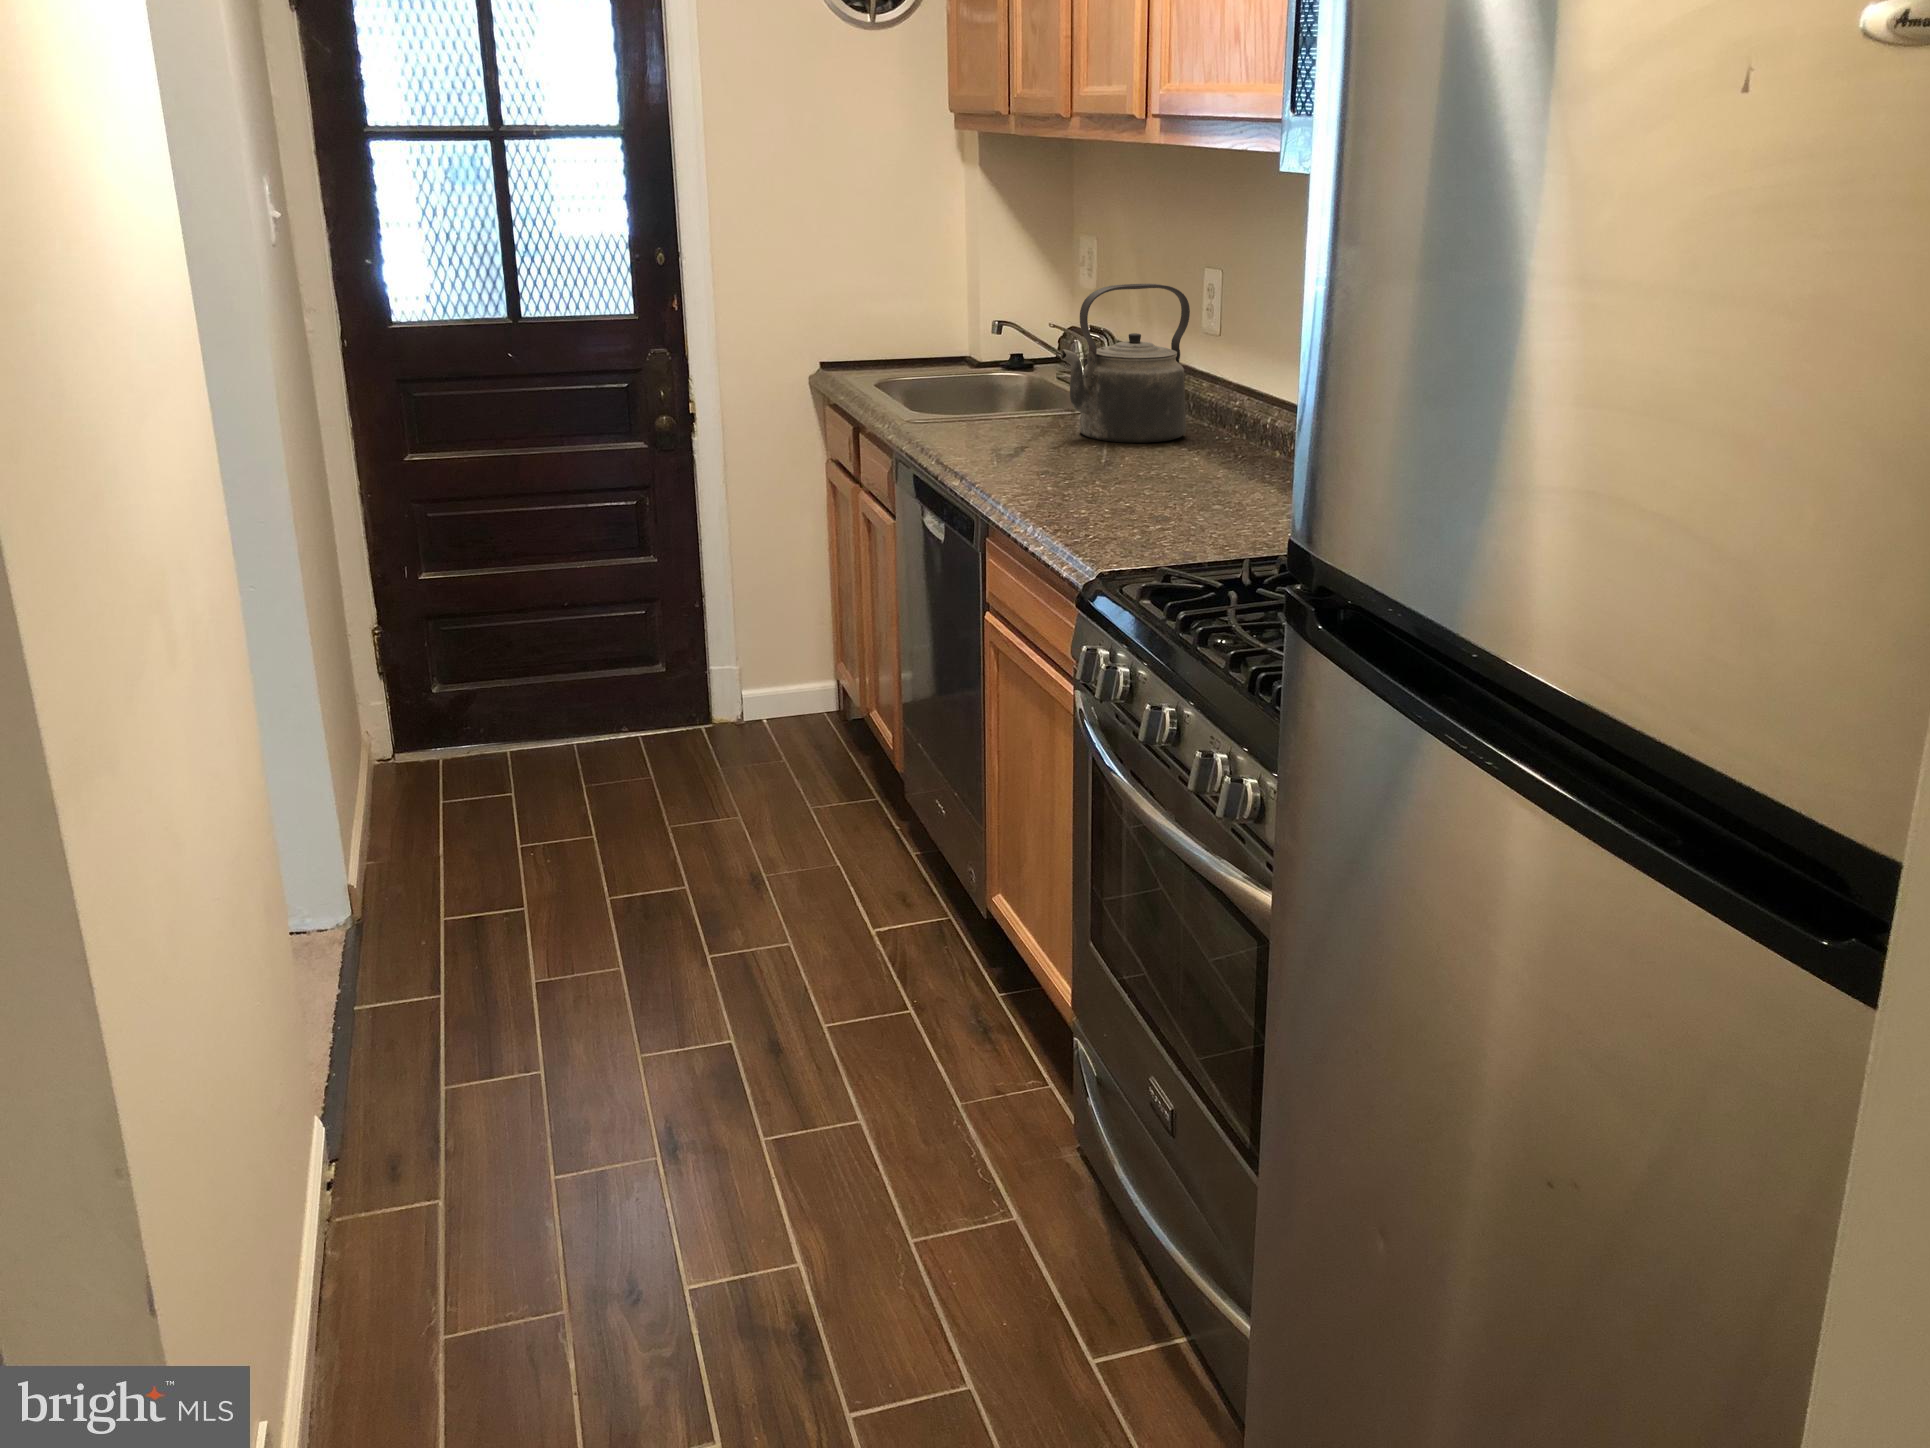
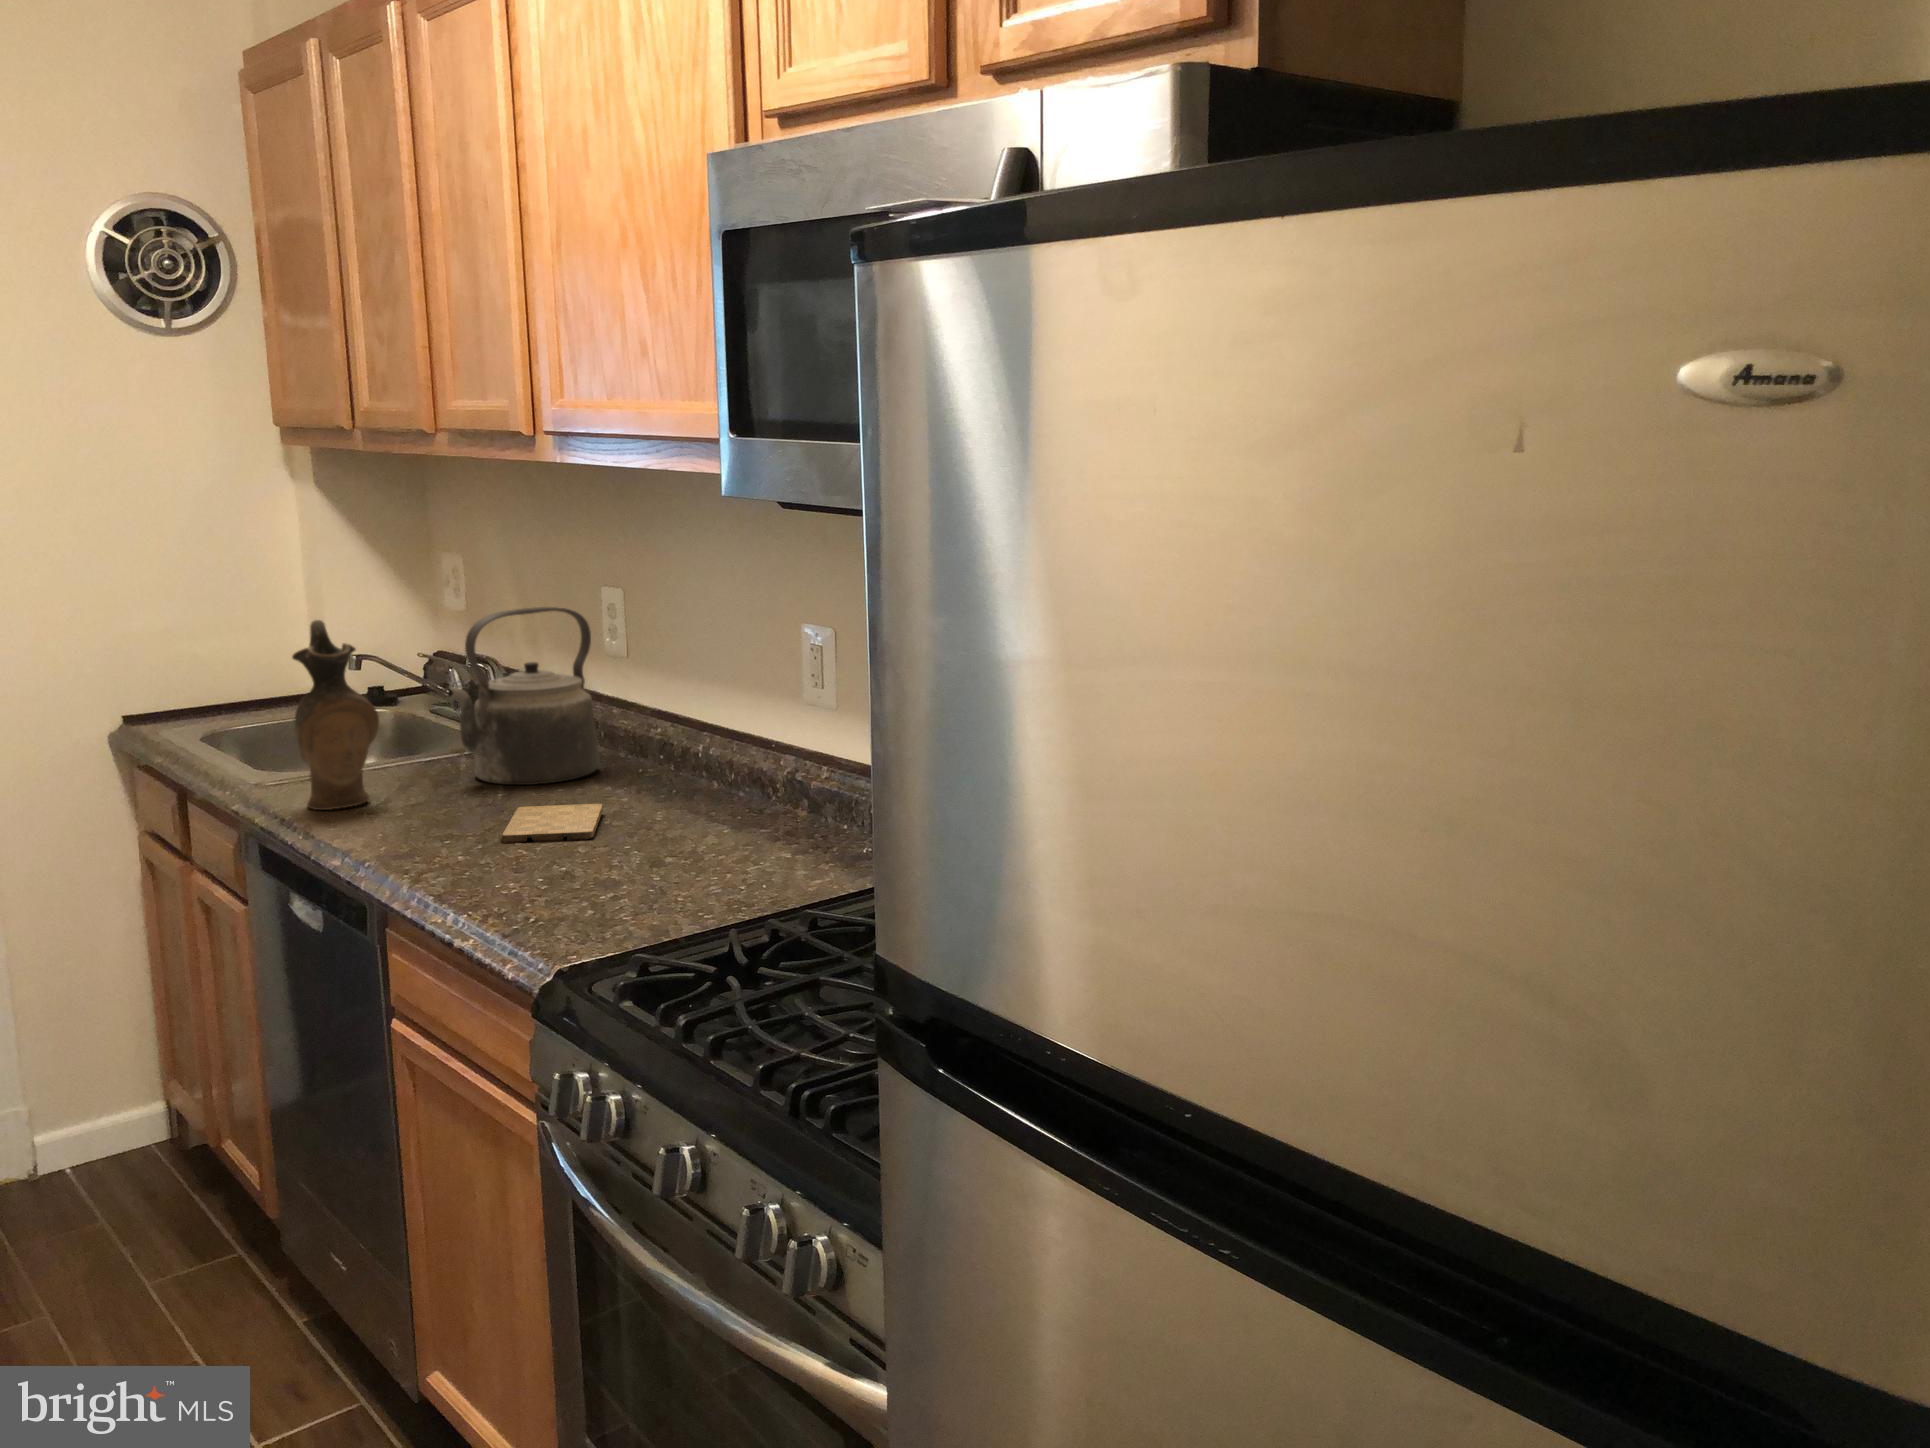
ceramic pitcher: none [940,283,1004,445] -> present [292,620,379,810]
cutting board: none [1084,456,1175,486] -> present [501,804,603,843]

